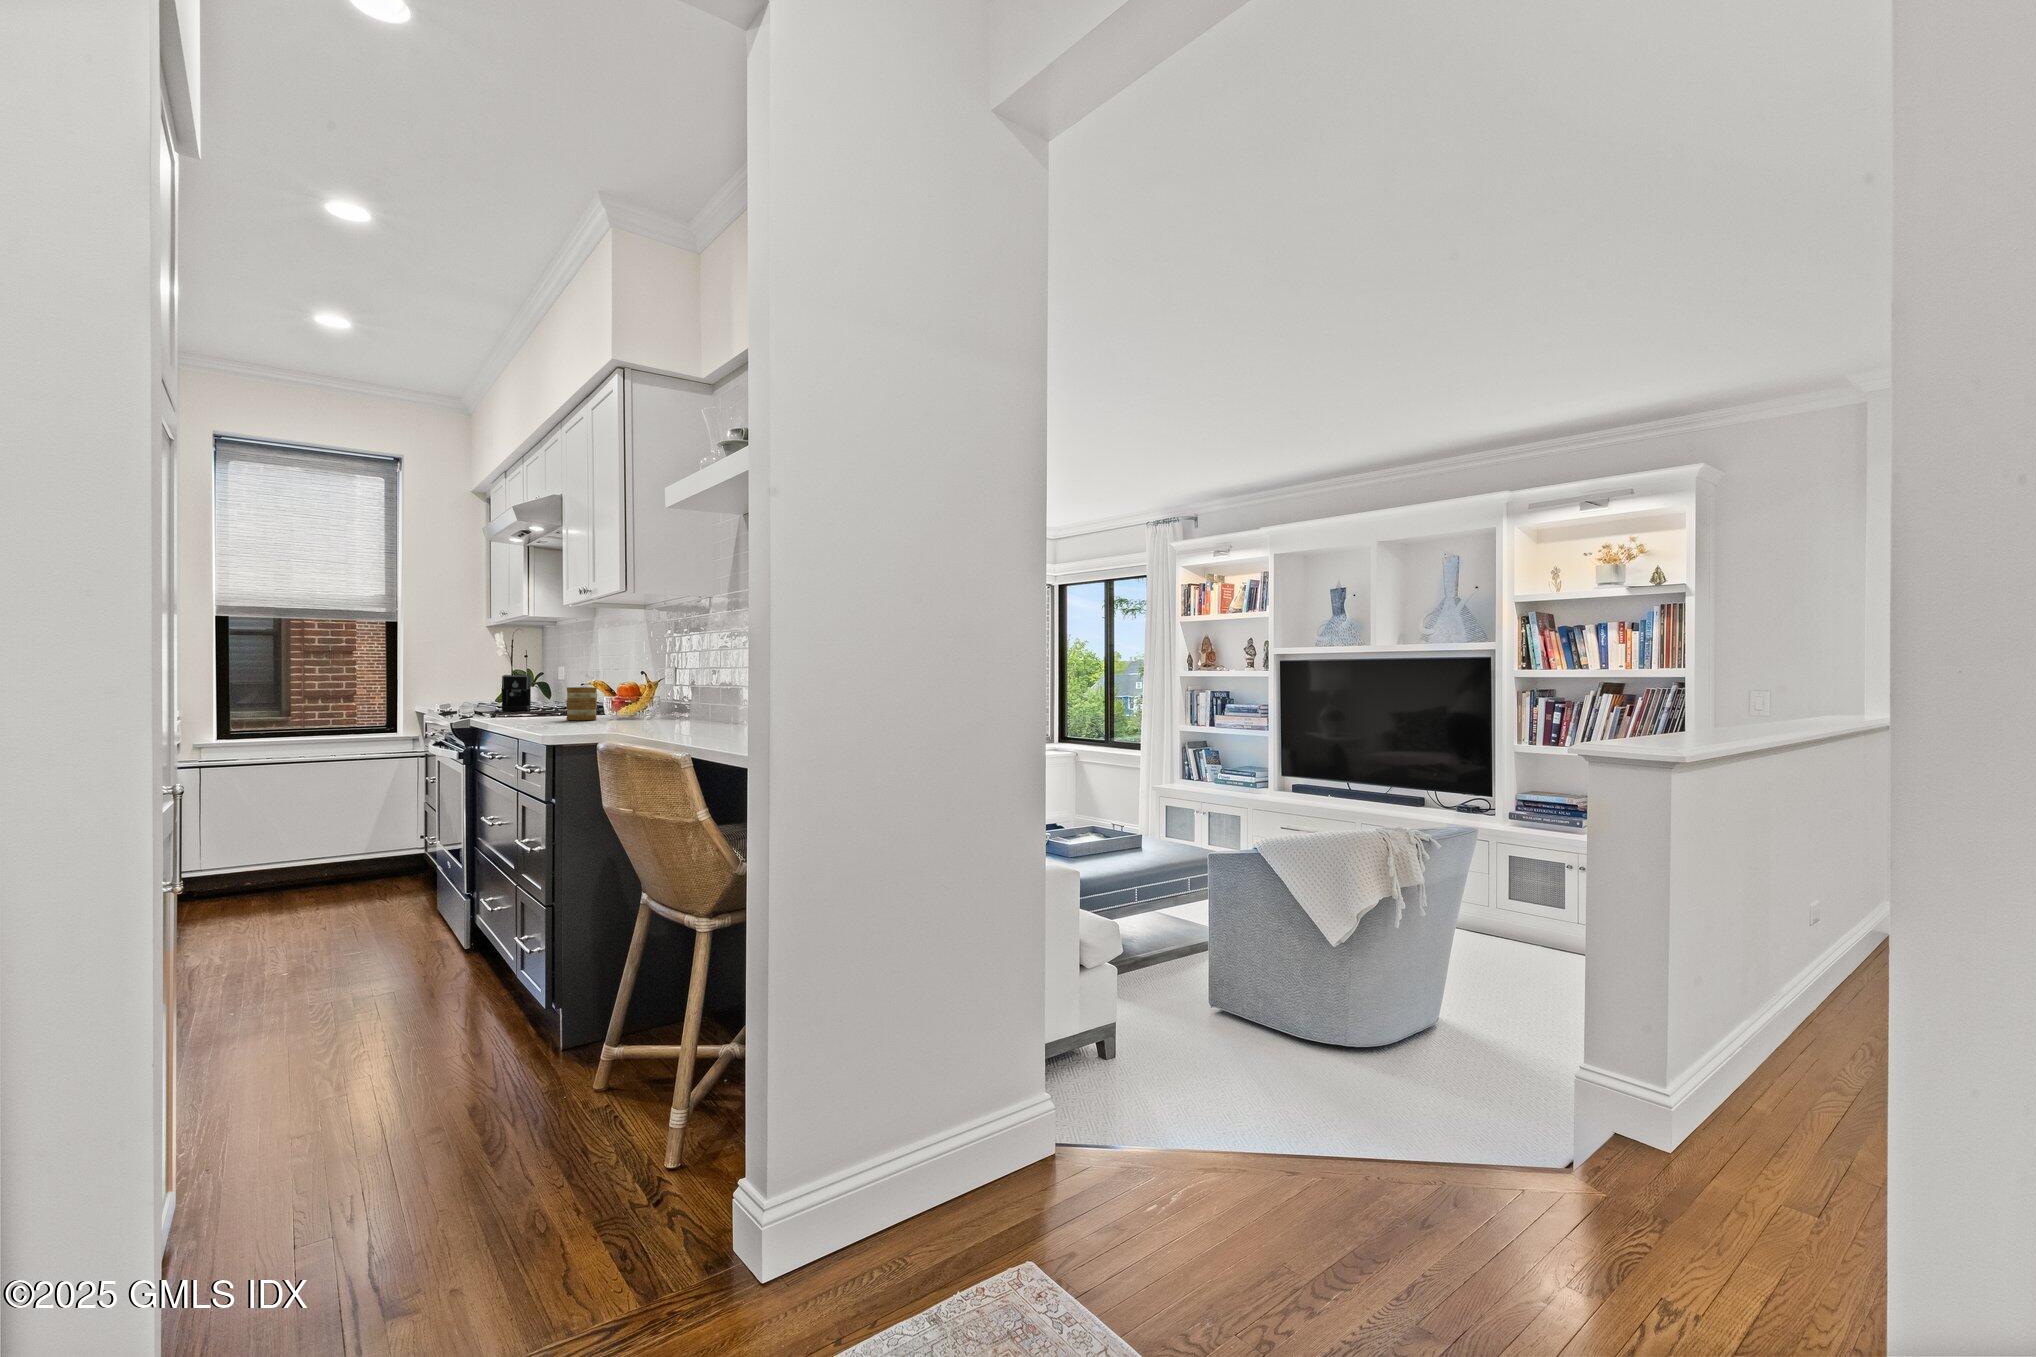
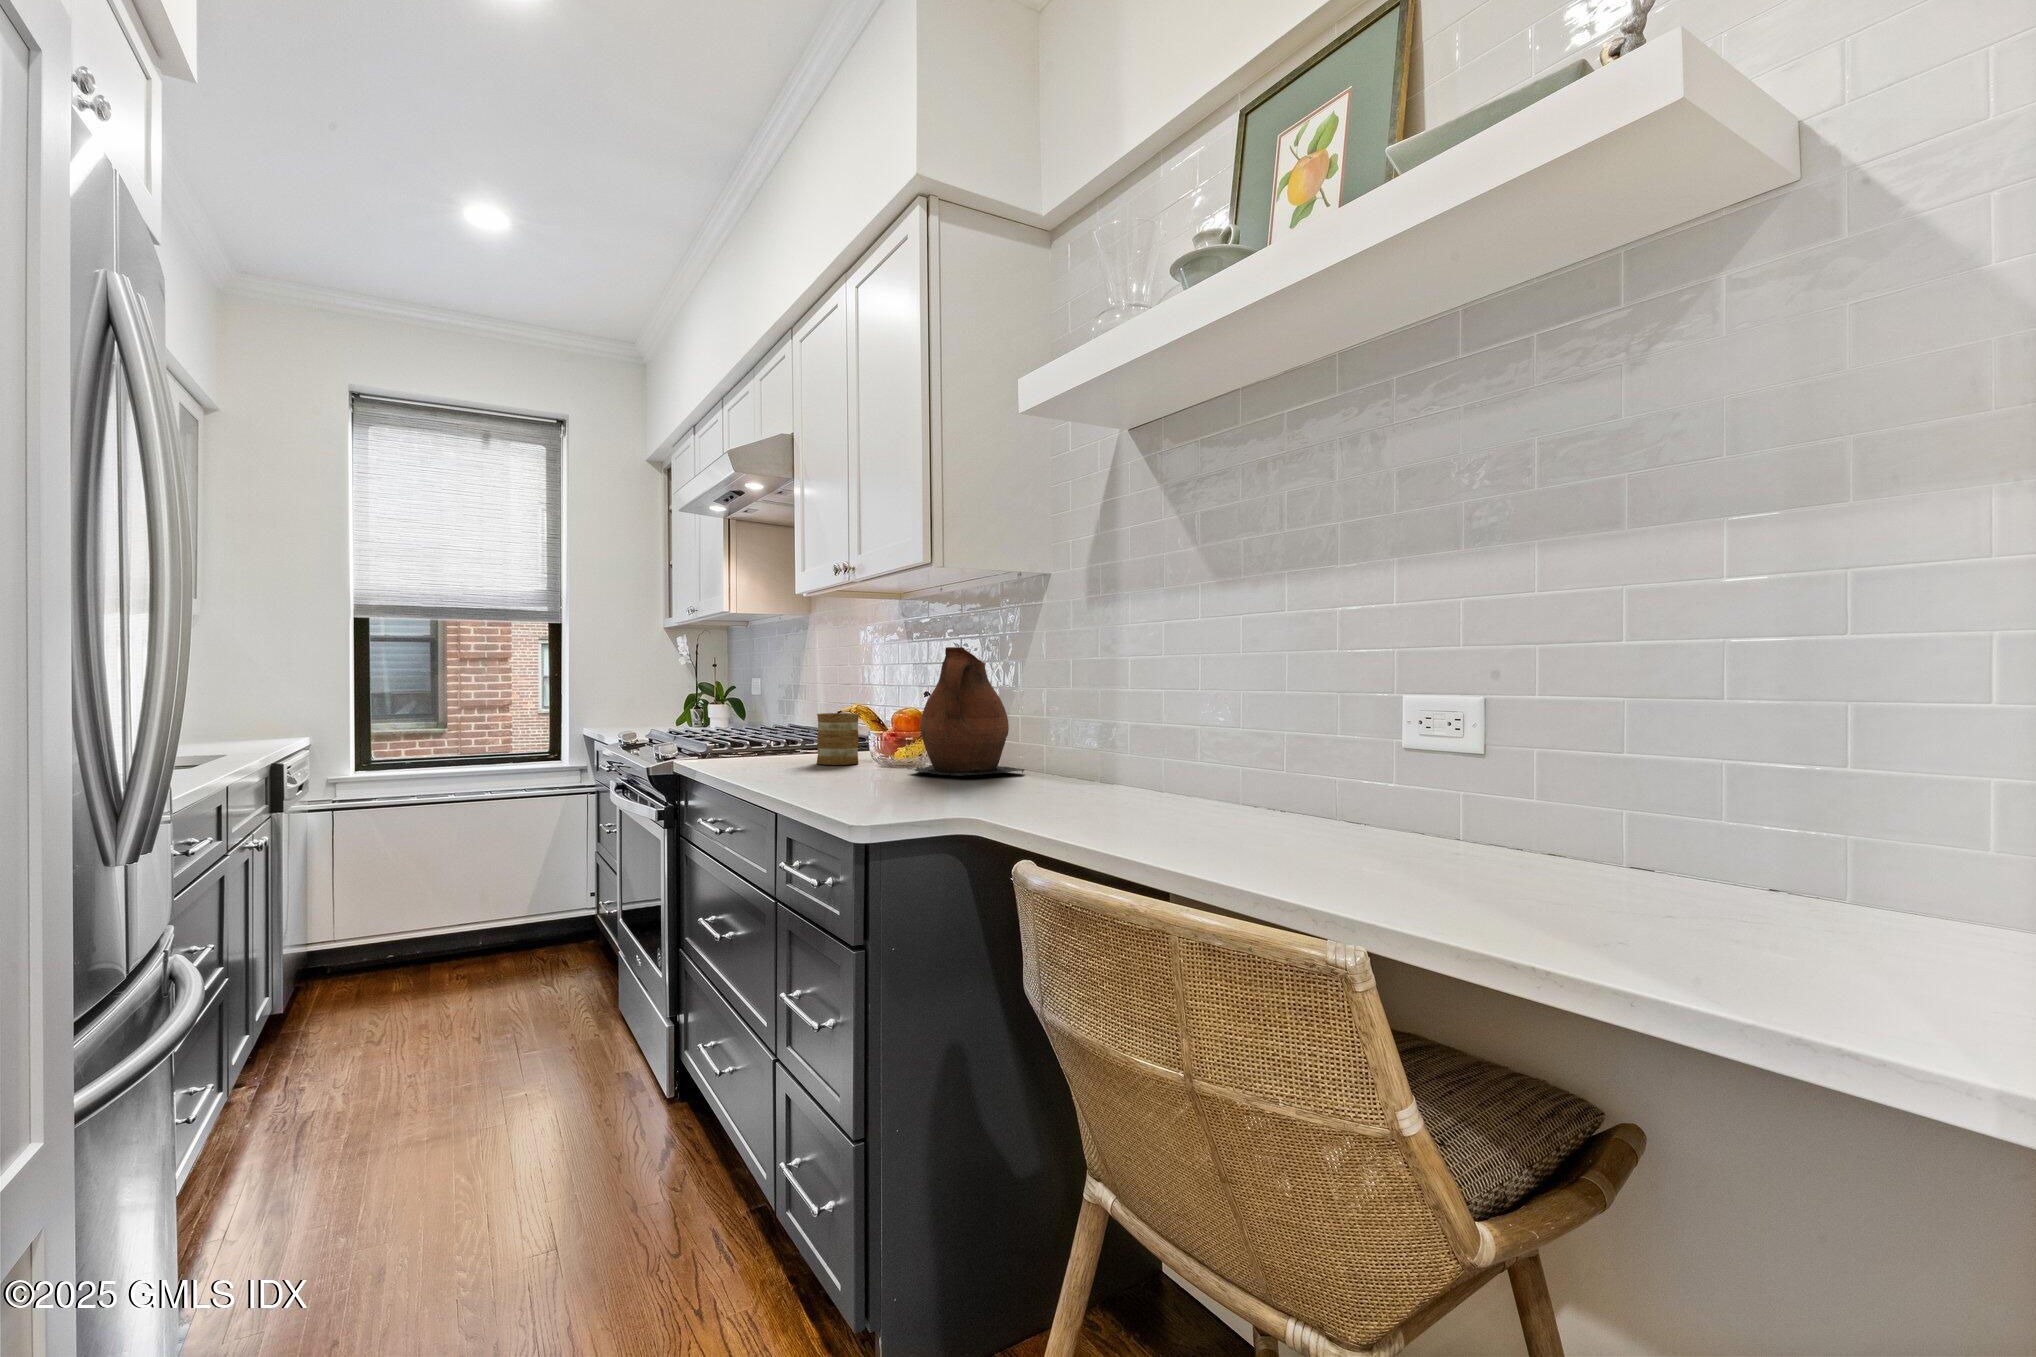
ceramic pitcher: none [618,644,697,723] -> present [908,647,1025,776]
coffee maker: present [502,675,567,711] -> none [704,691,792,741]

